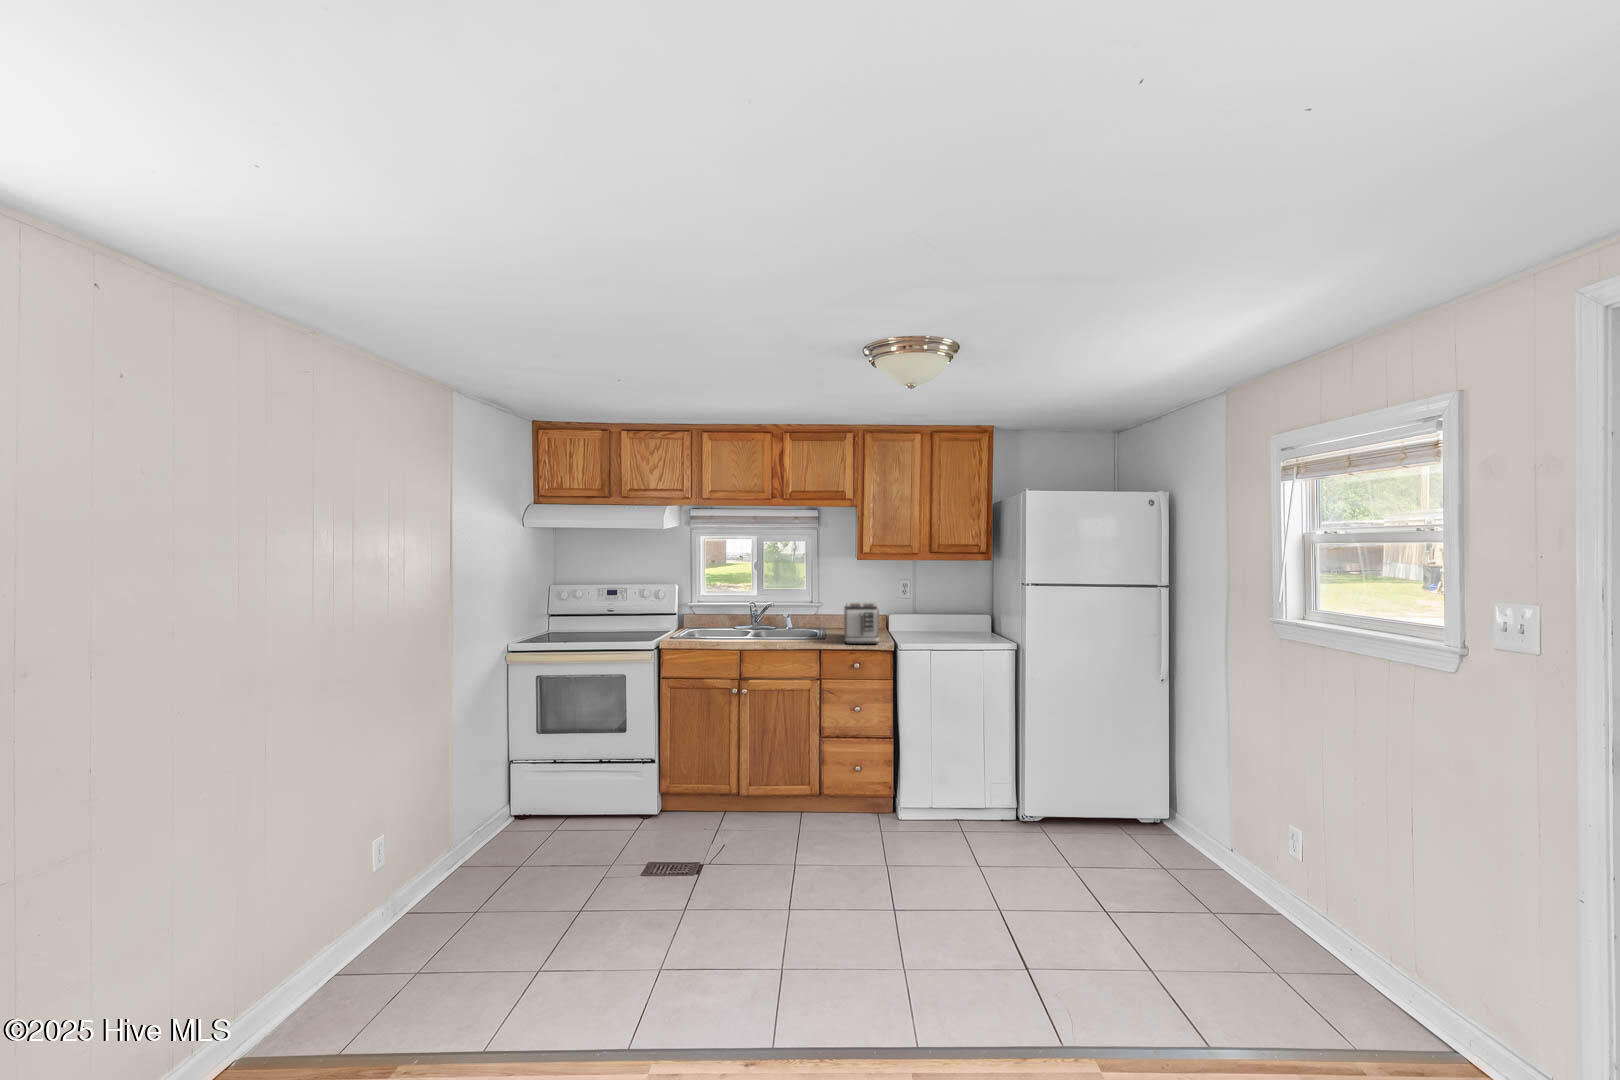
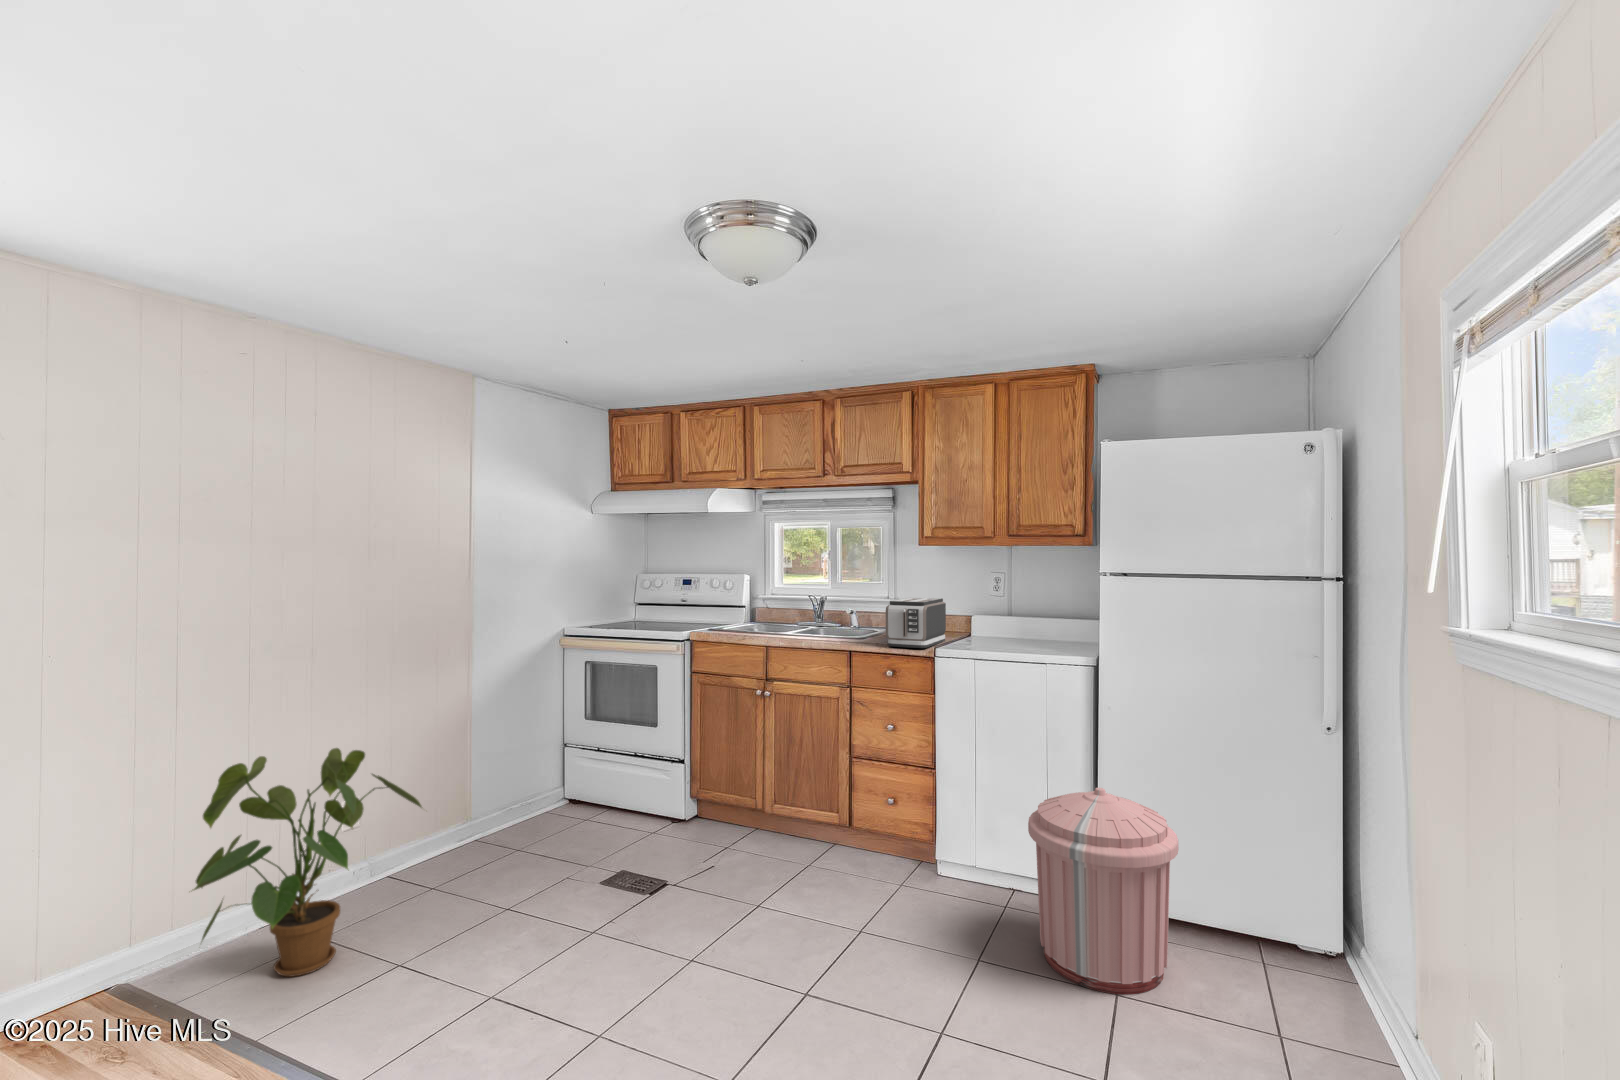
trash can: none [1000,731,1100,864] -> present [1028,788,1179,994]
house plant: none [320,777,521,994] -> present [192,748,422,977]

